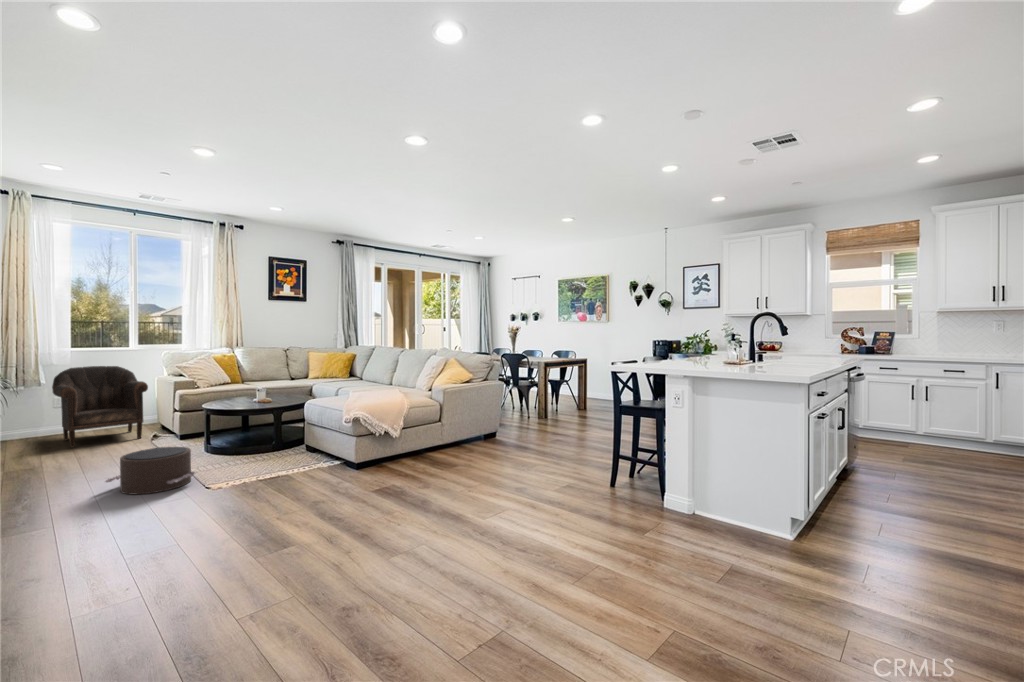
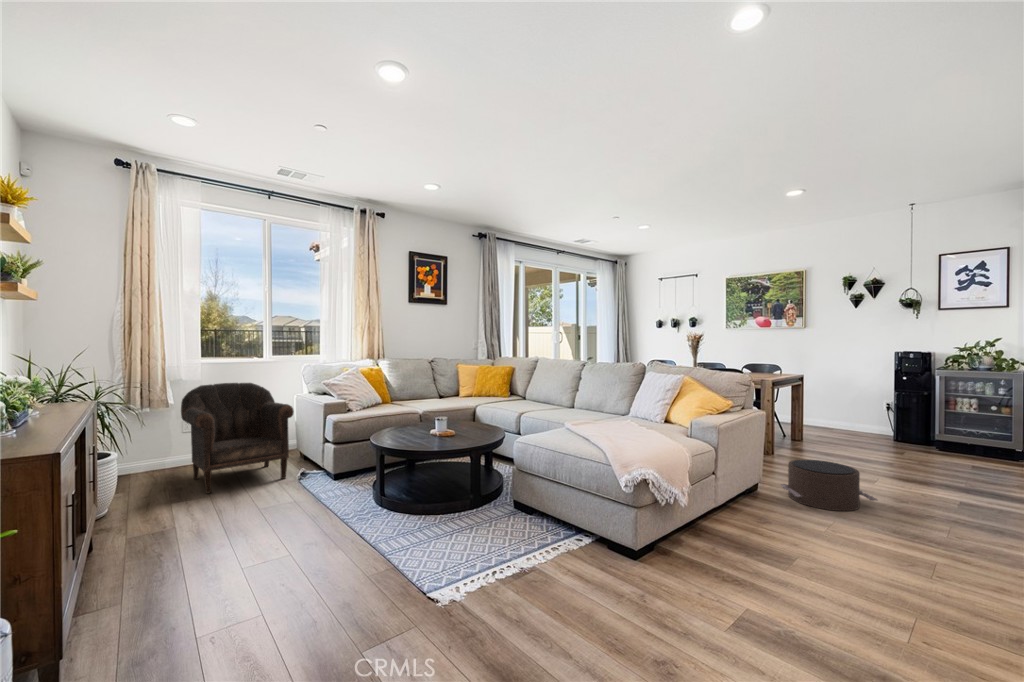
pouf: present [105,447,195,494] -> present [781,460,877,511]

